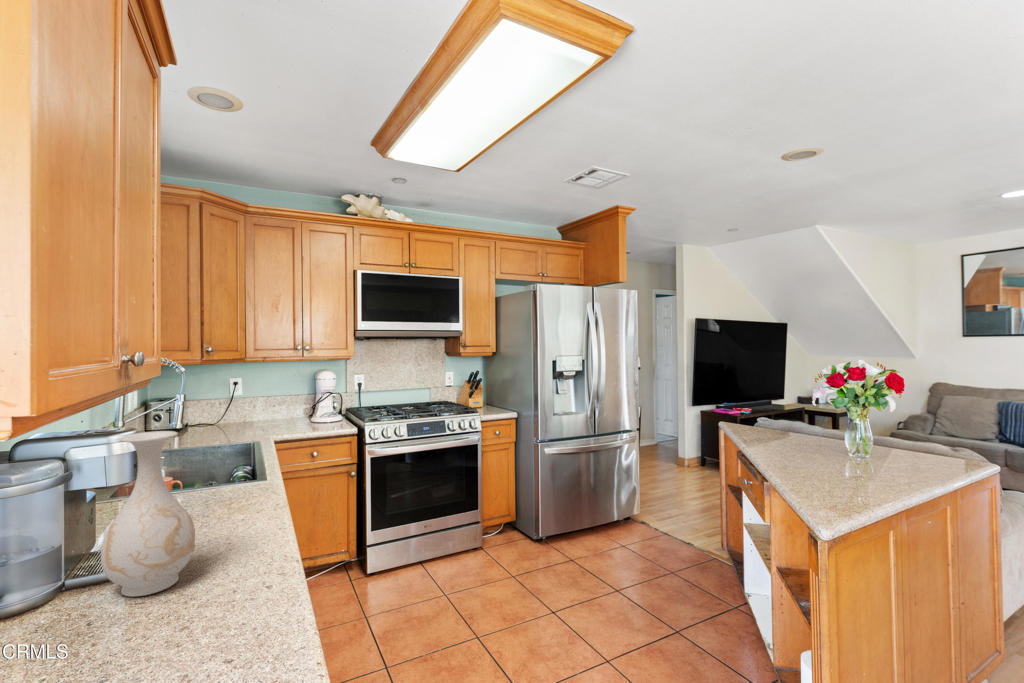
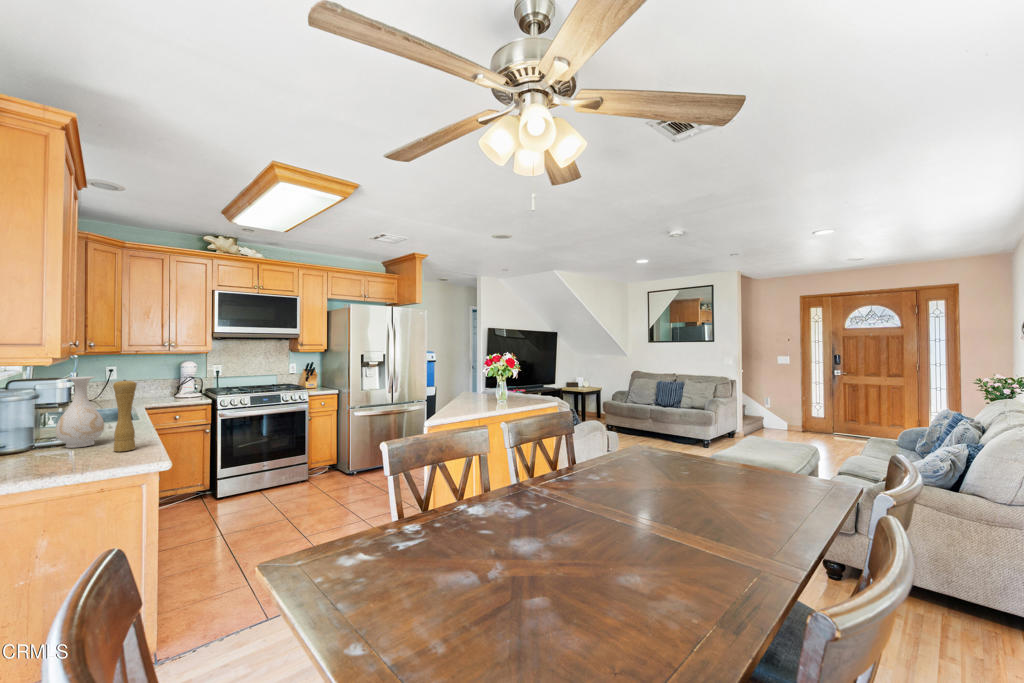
pepper mill: none [203,450,253,631] -> present [113,380,137,452]

